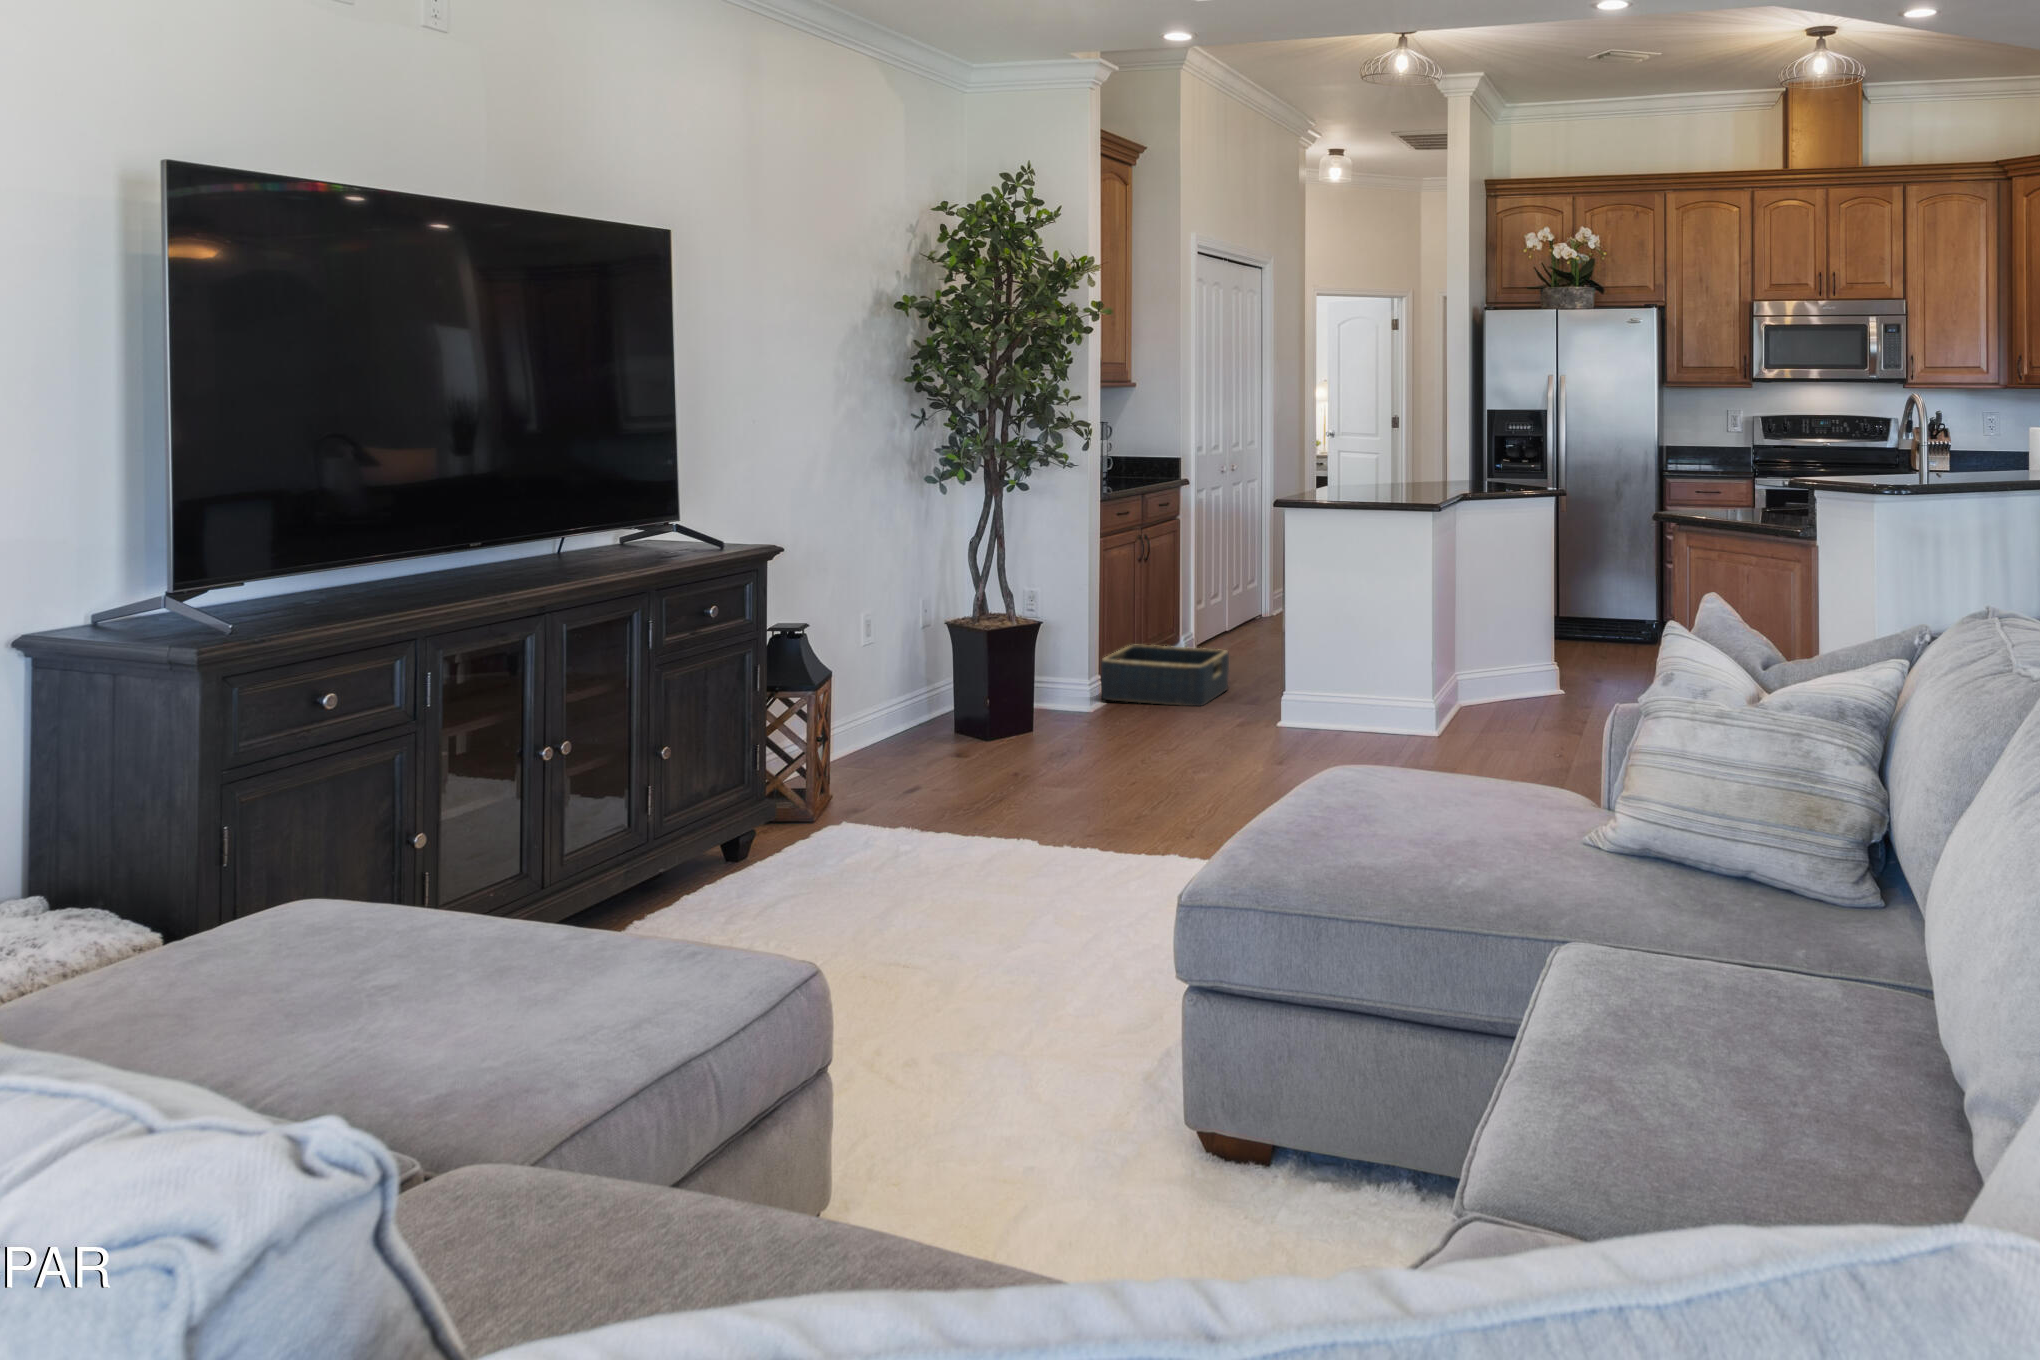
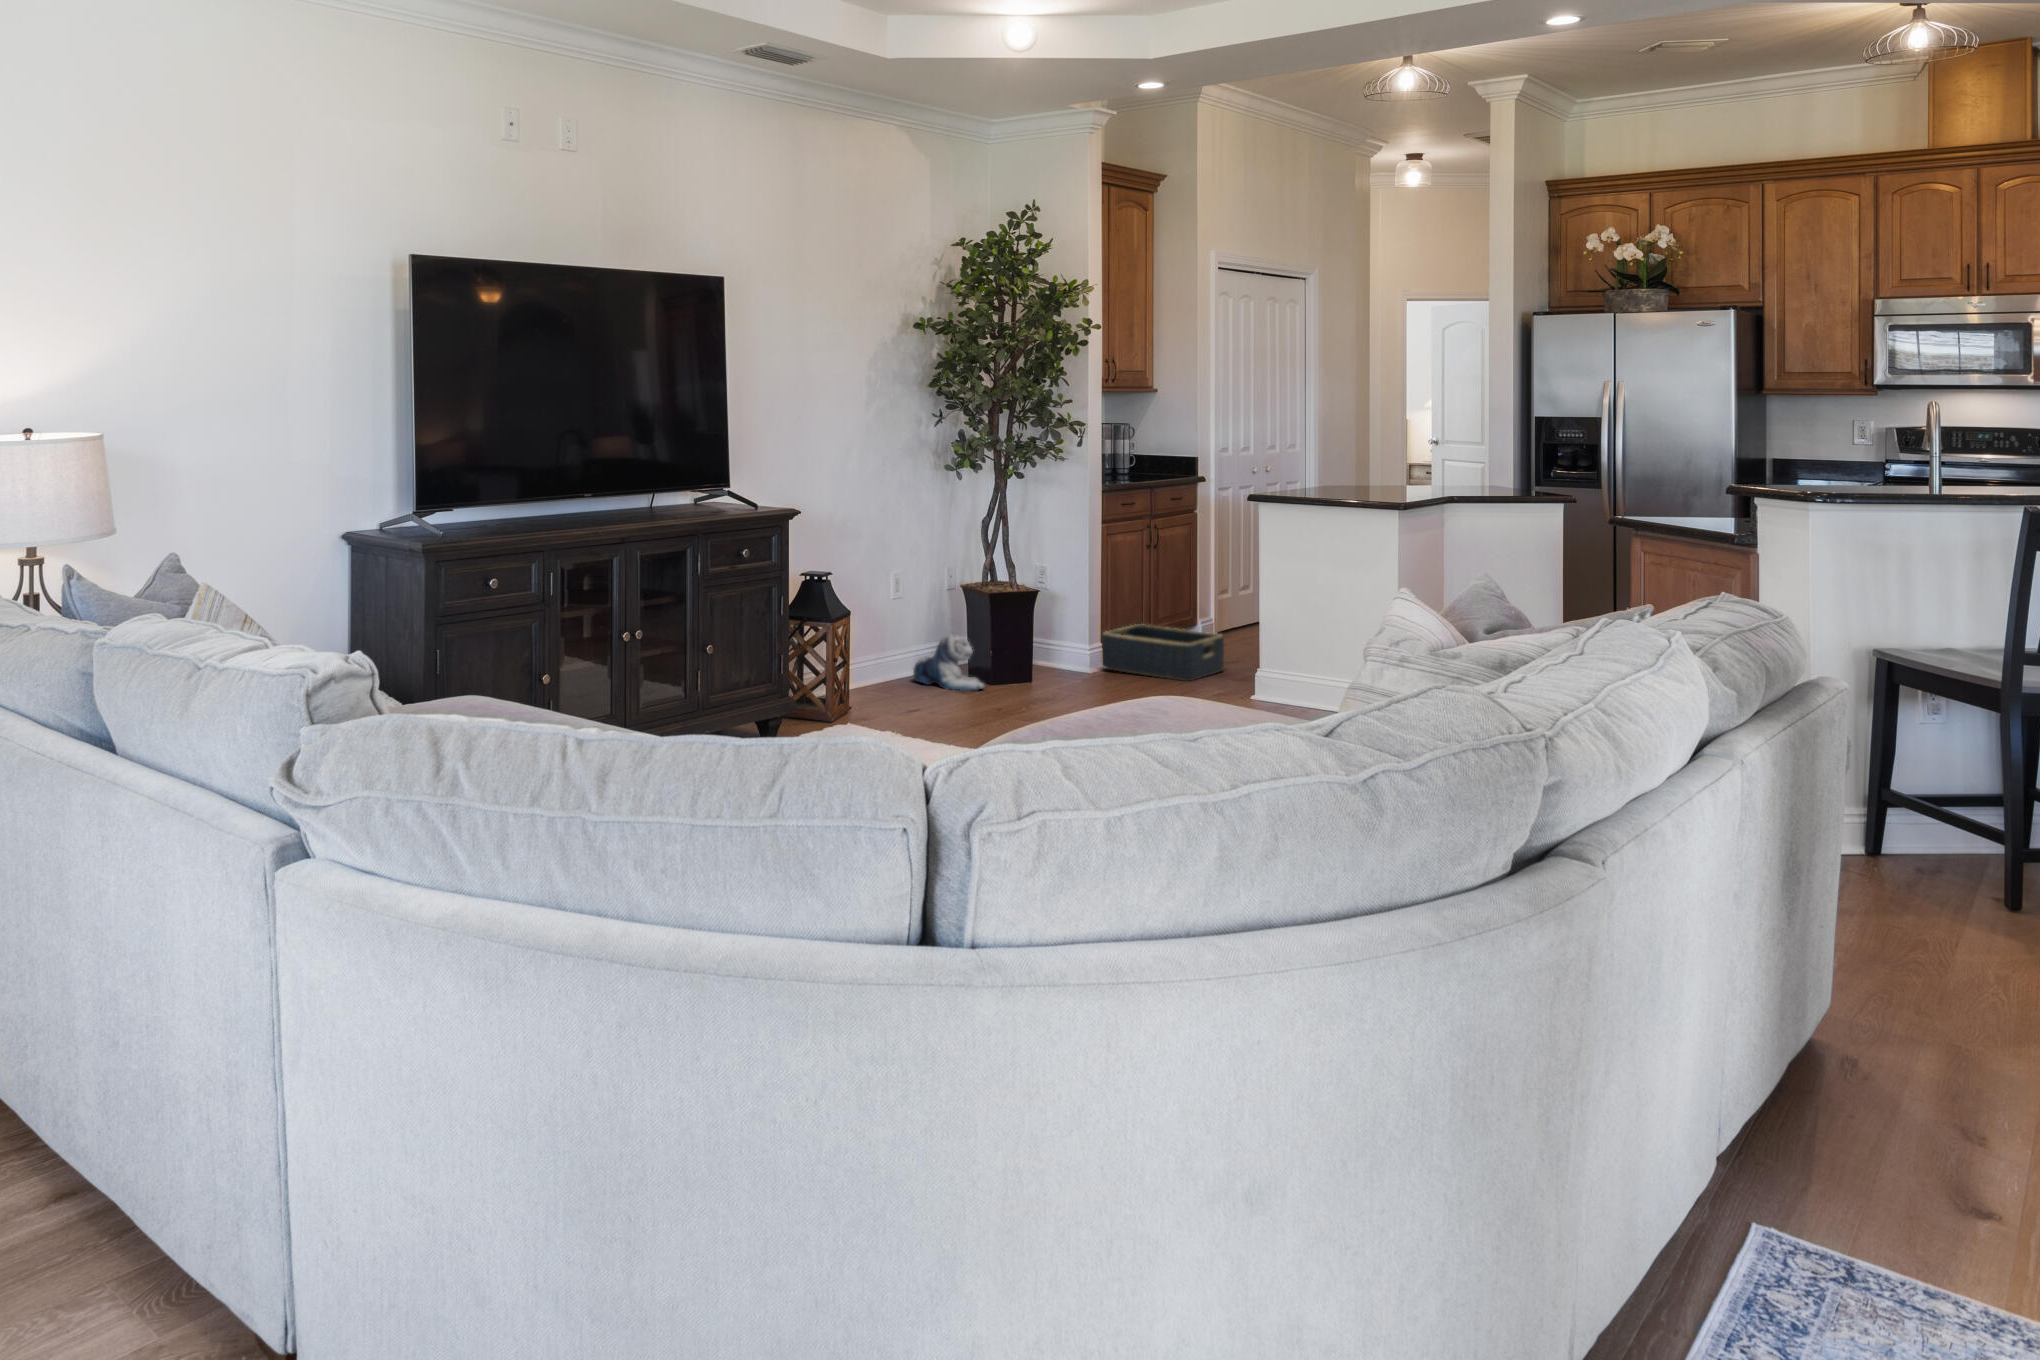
plush toy: none [891,679,985,748] -> present [913,634,984,691]

